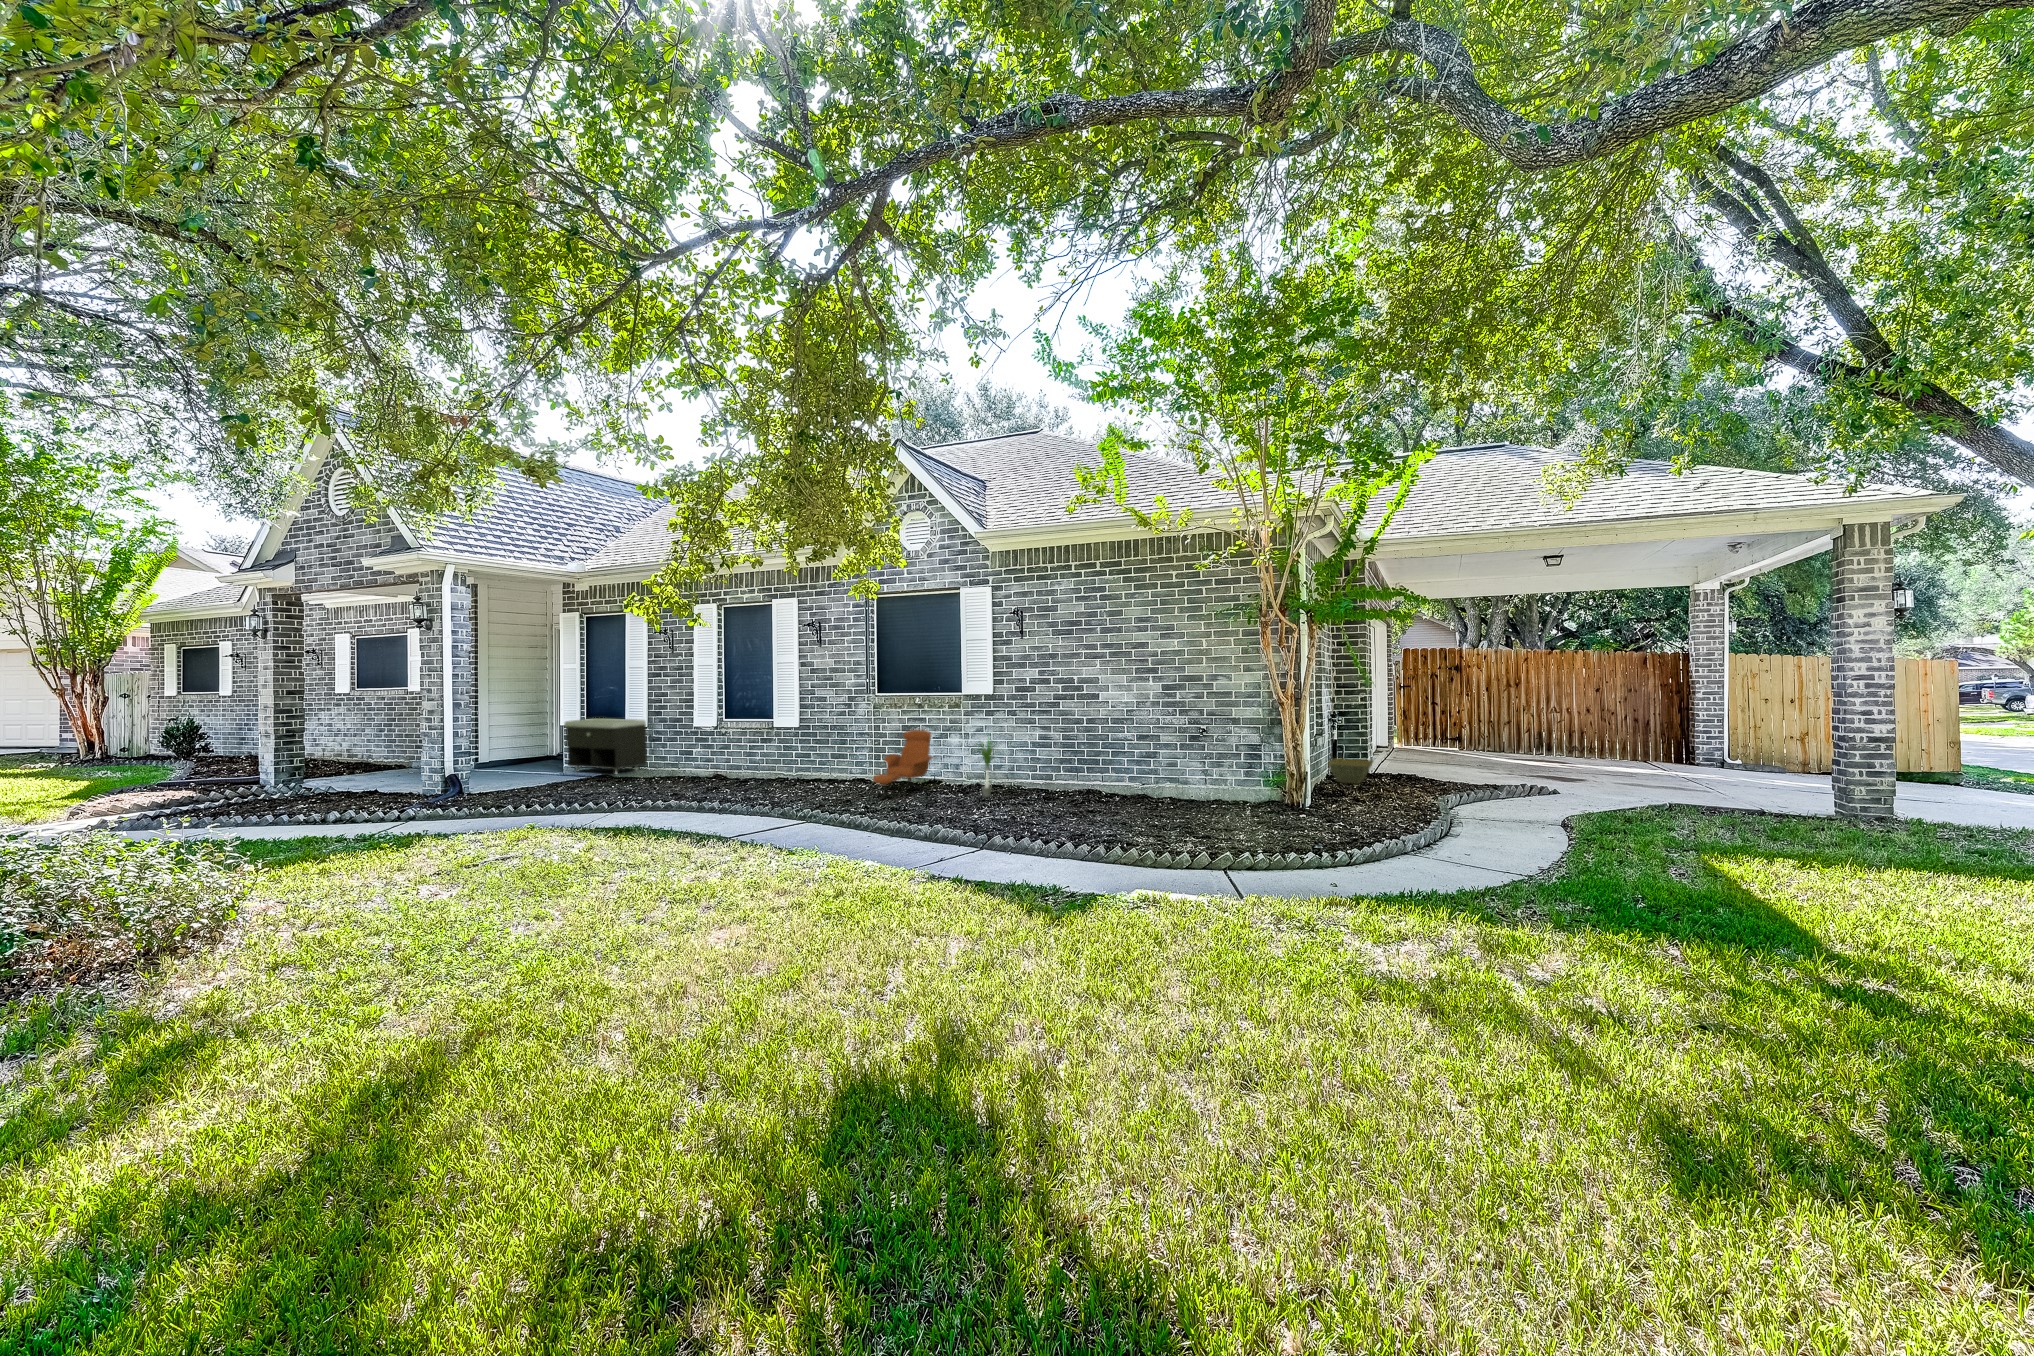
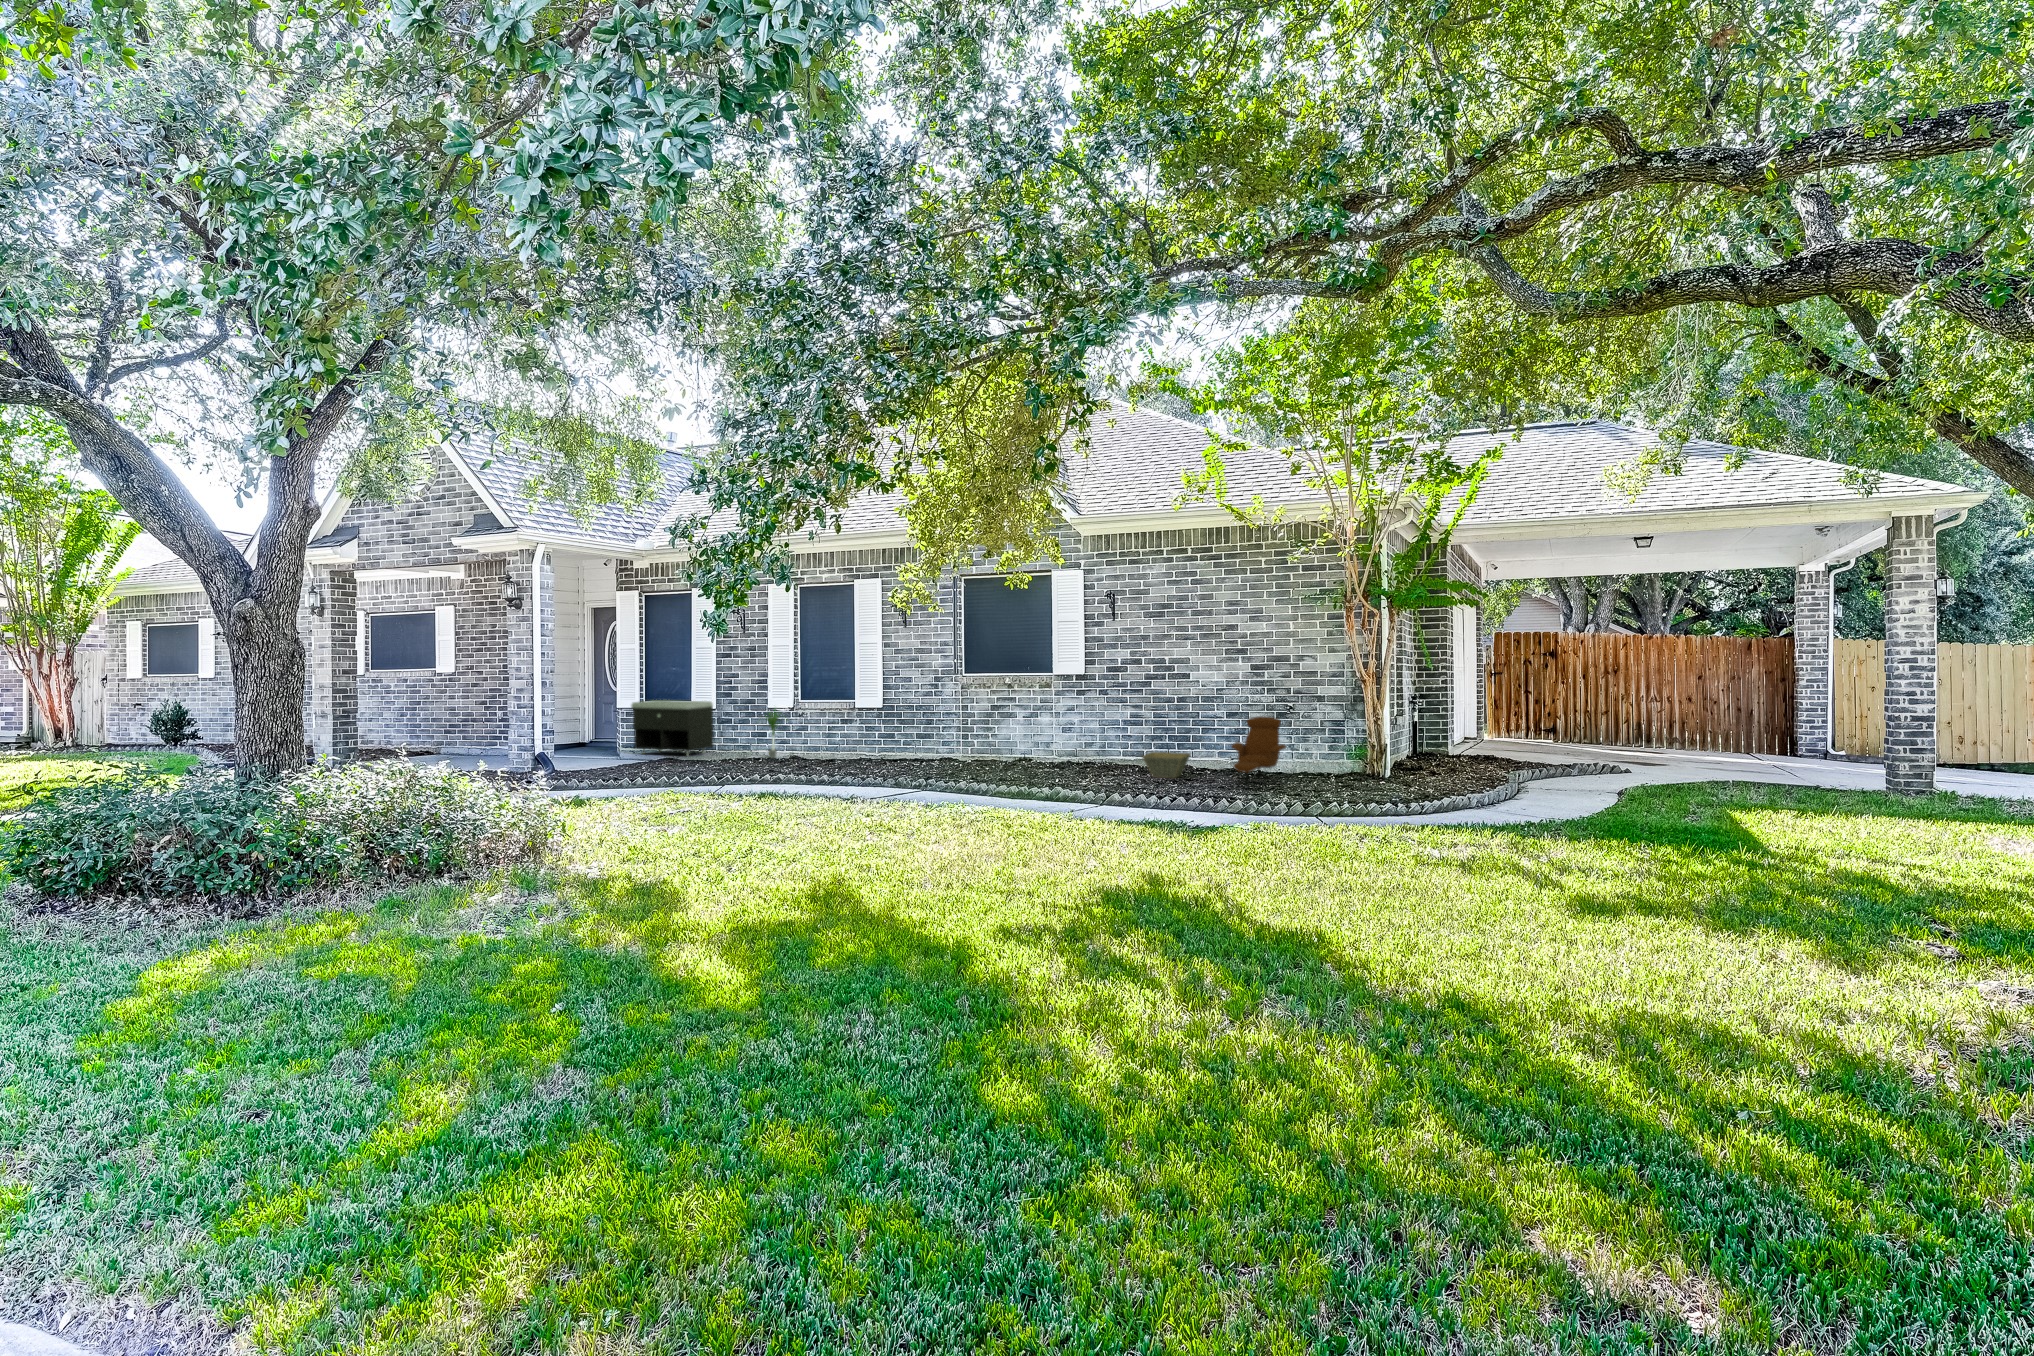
lounge chair: present [873,730,932,801] -> present [1231,716,1286,787]
potted plant: present [977,740,996,797] -> present [765,709,781,758]
basket: present [1328,758,1373,784] -> present [1142,752,1191,778]

